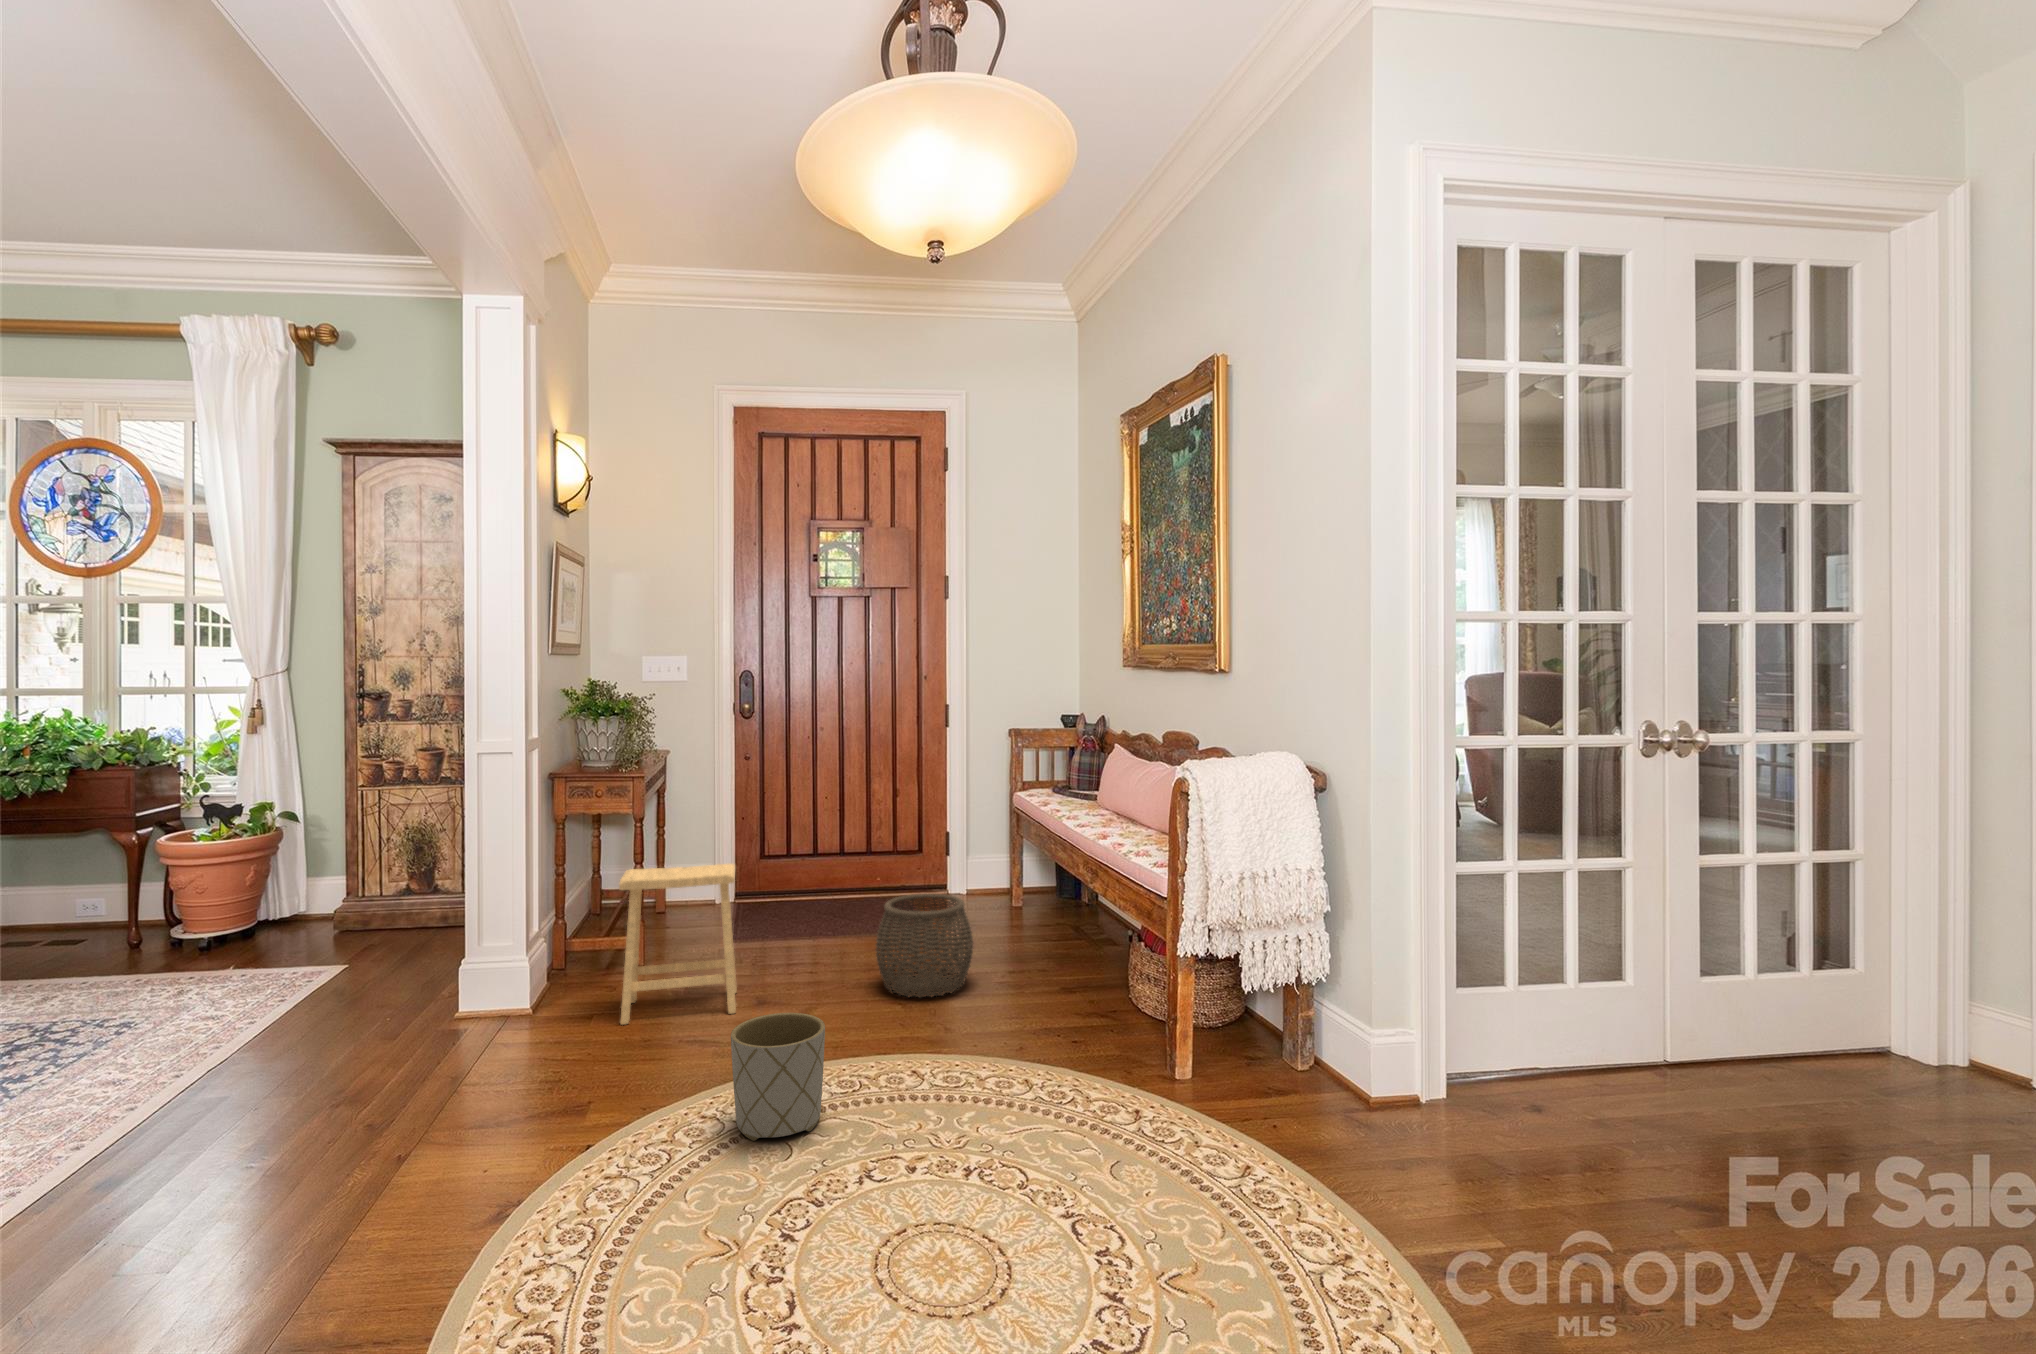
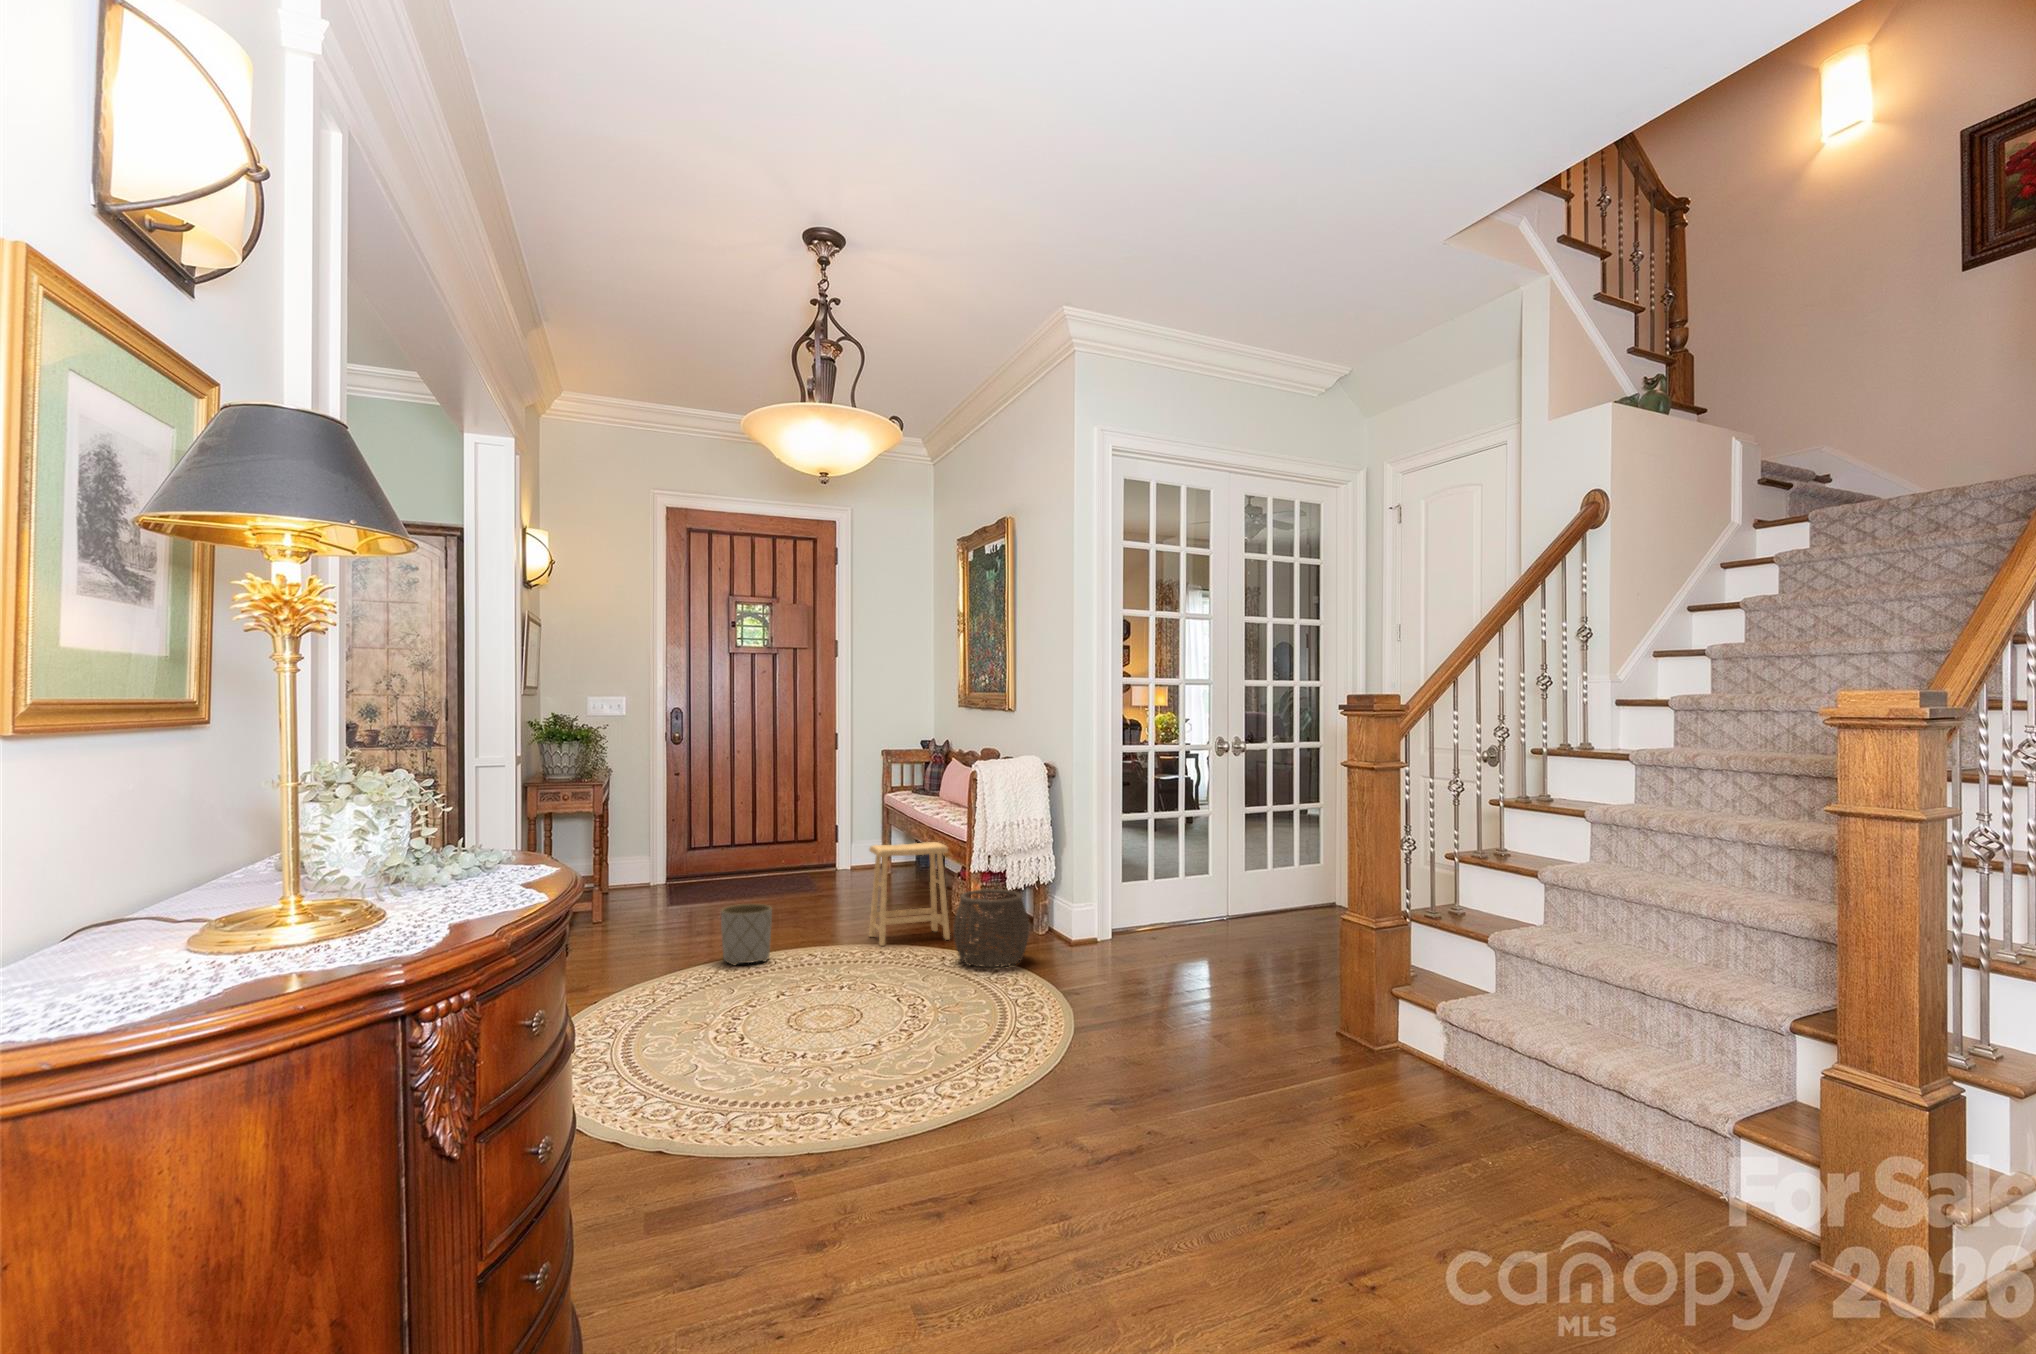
footstool: present [619,864,737,1025] -> present [869,842,950,946]
woven basket: present [876,893,973,998] -> present [953,889,1029,967]

